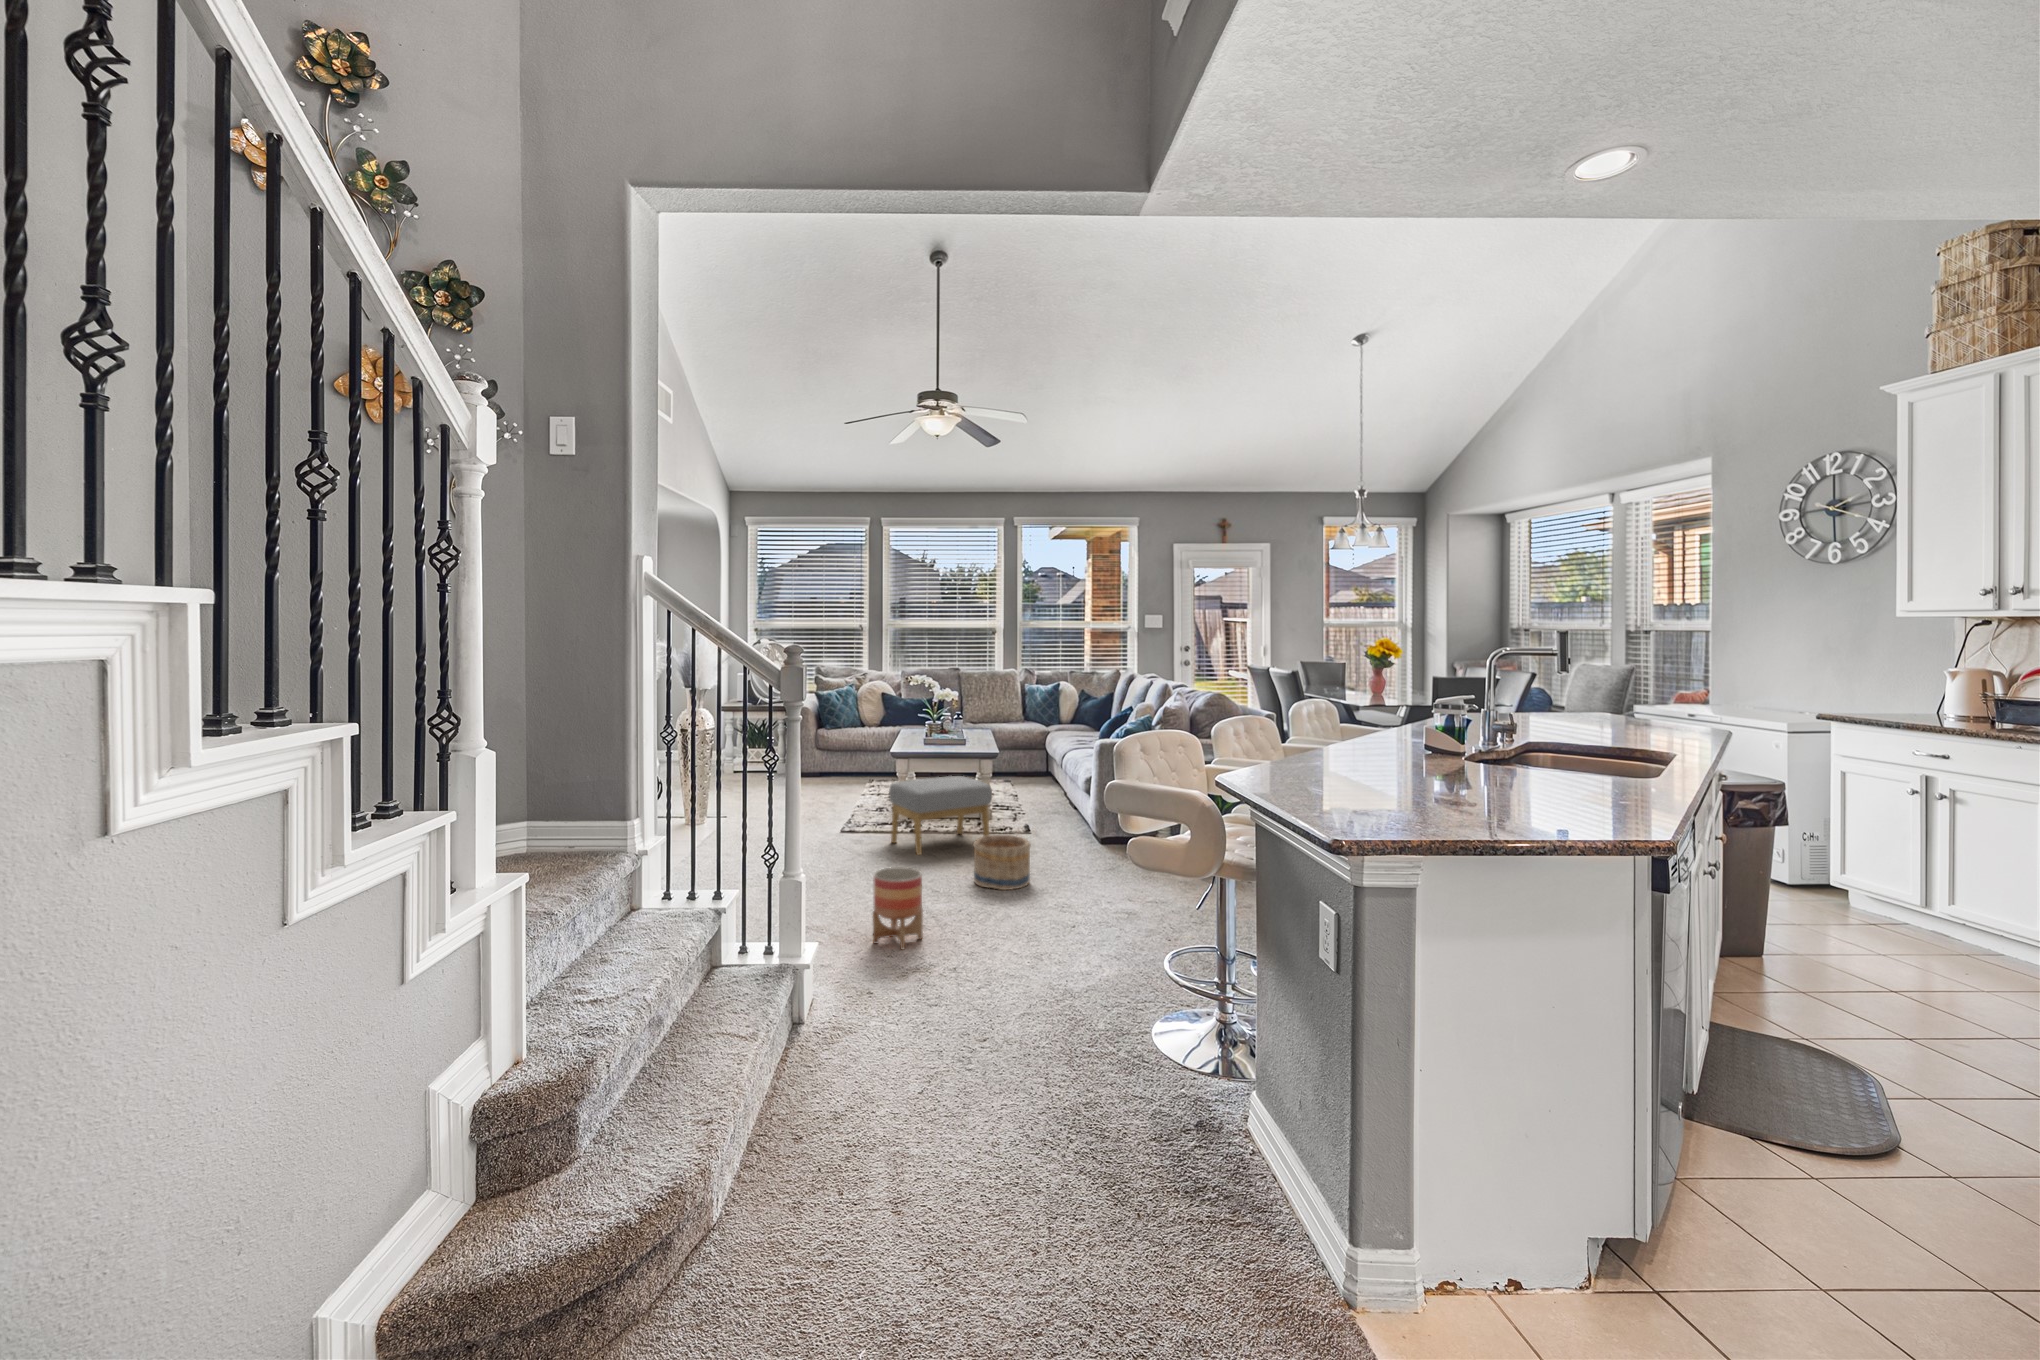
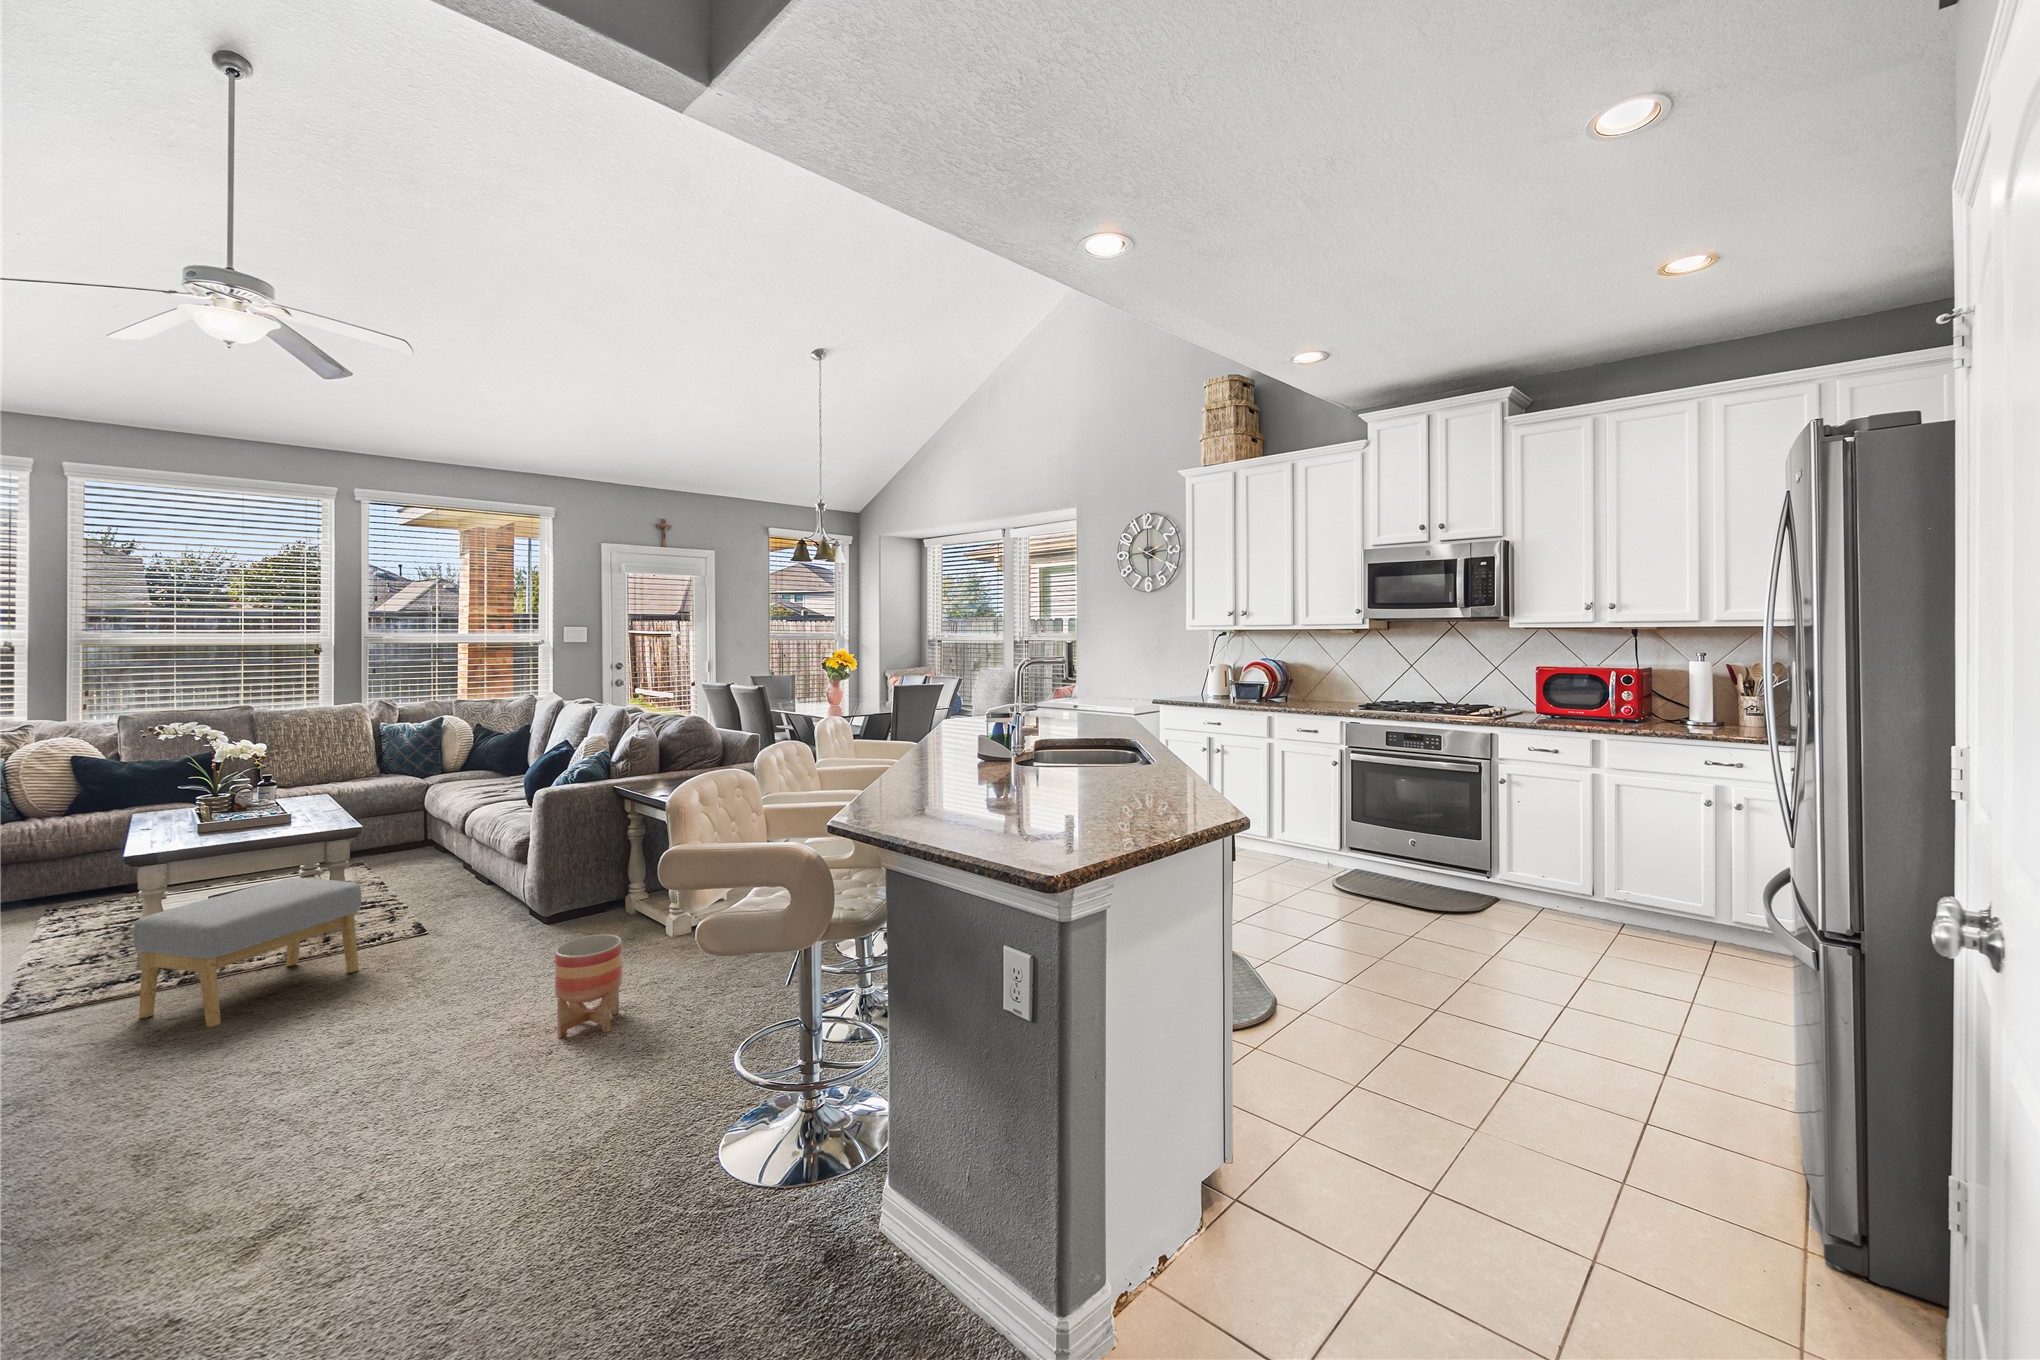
basket: present [973,835,1031,890] -> none [347,955,458,1051]
planter: present [873,867,923,949] -> present [555,934,622,1038]

